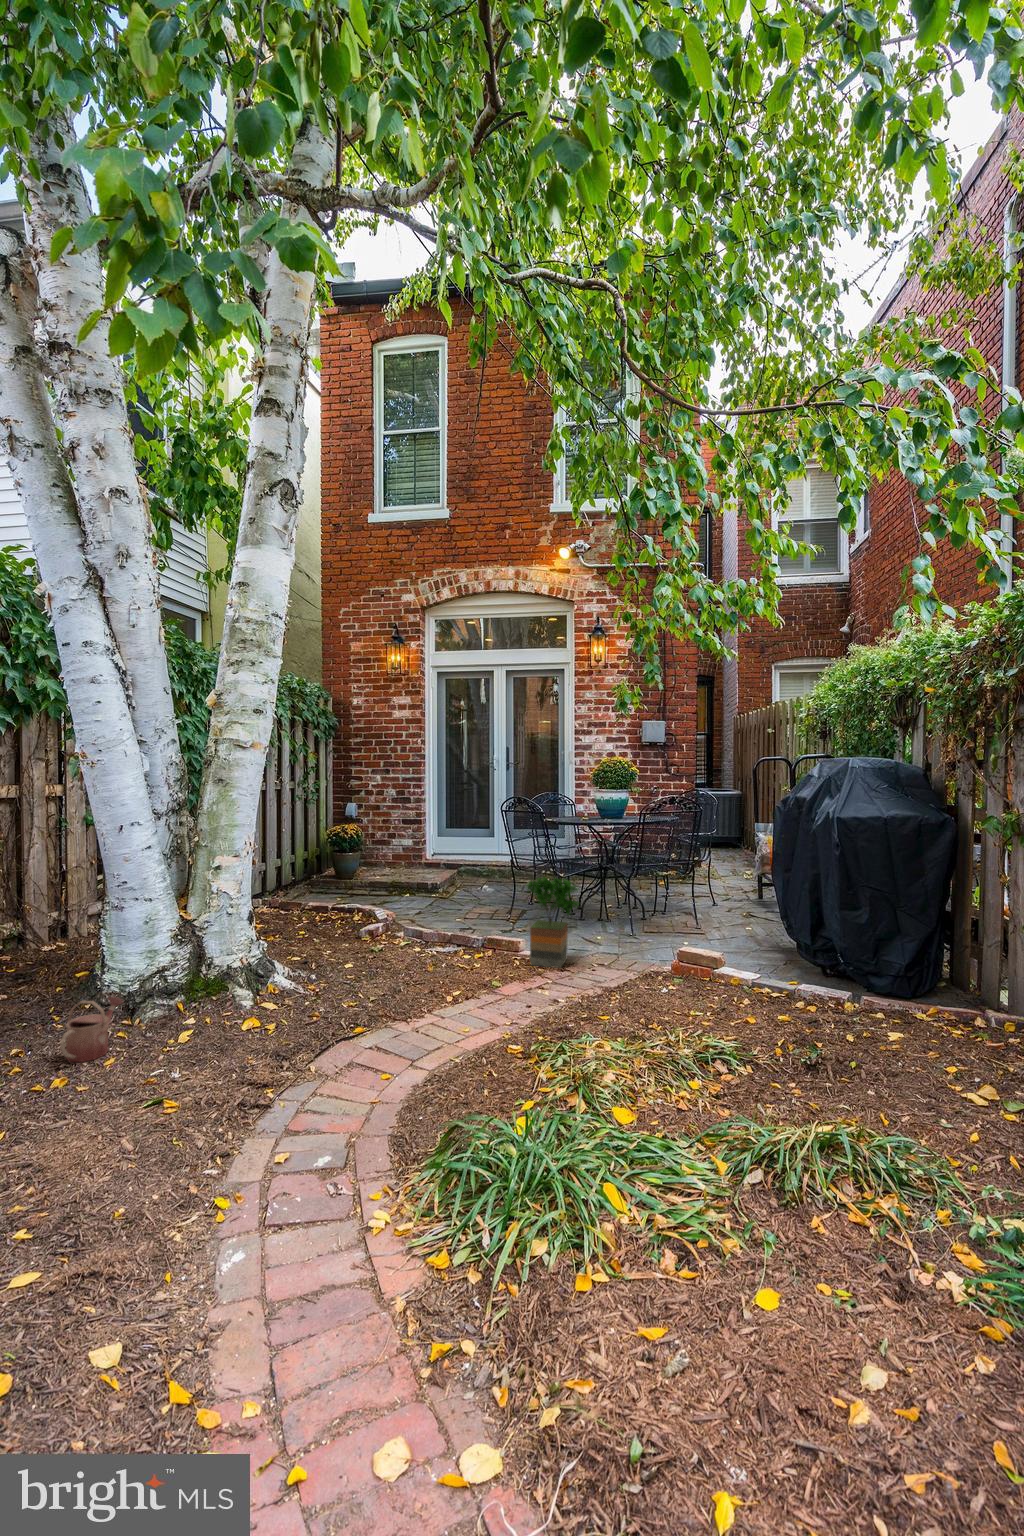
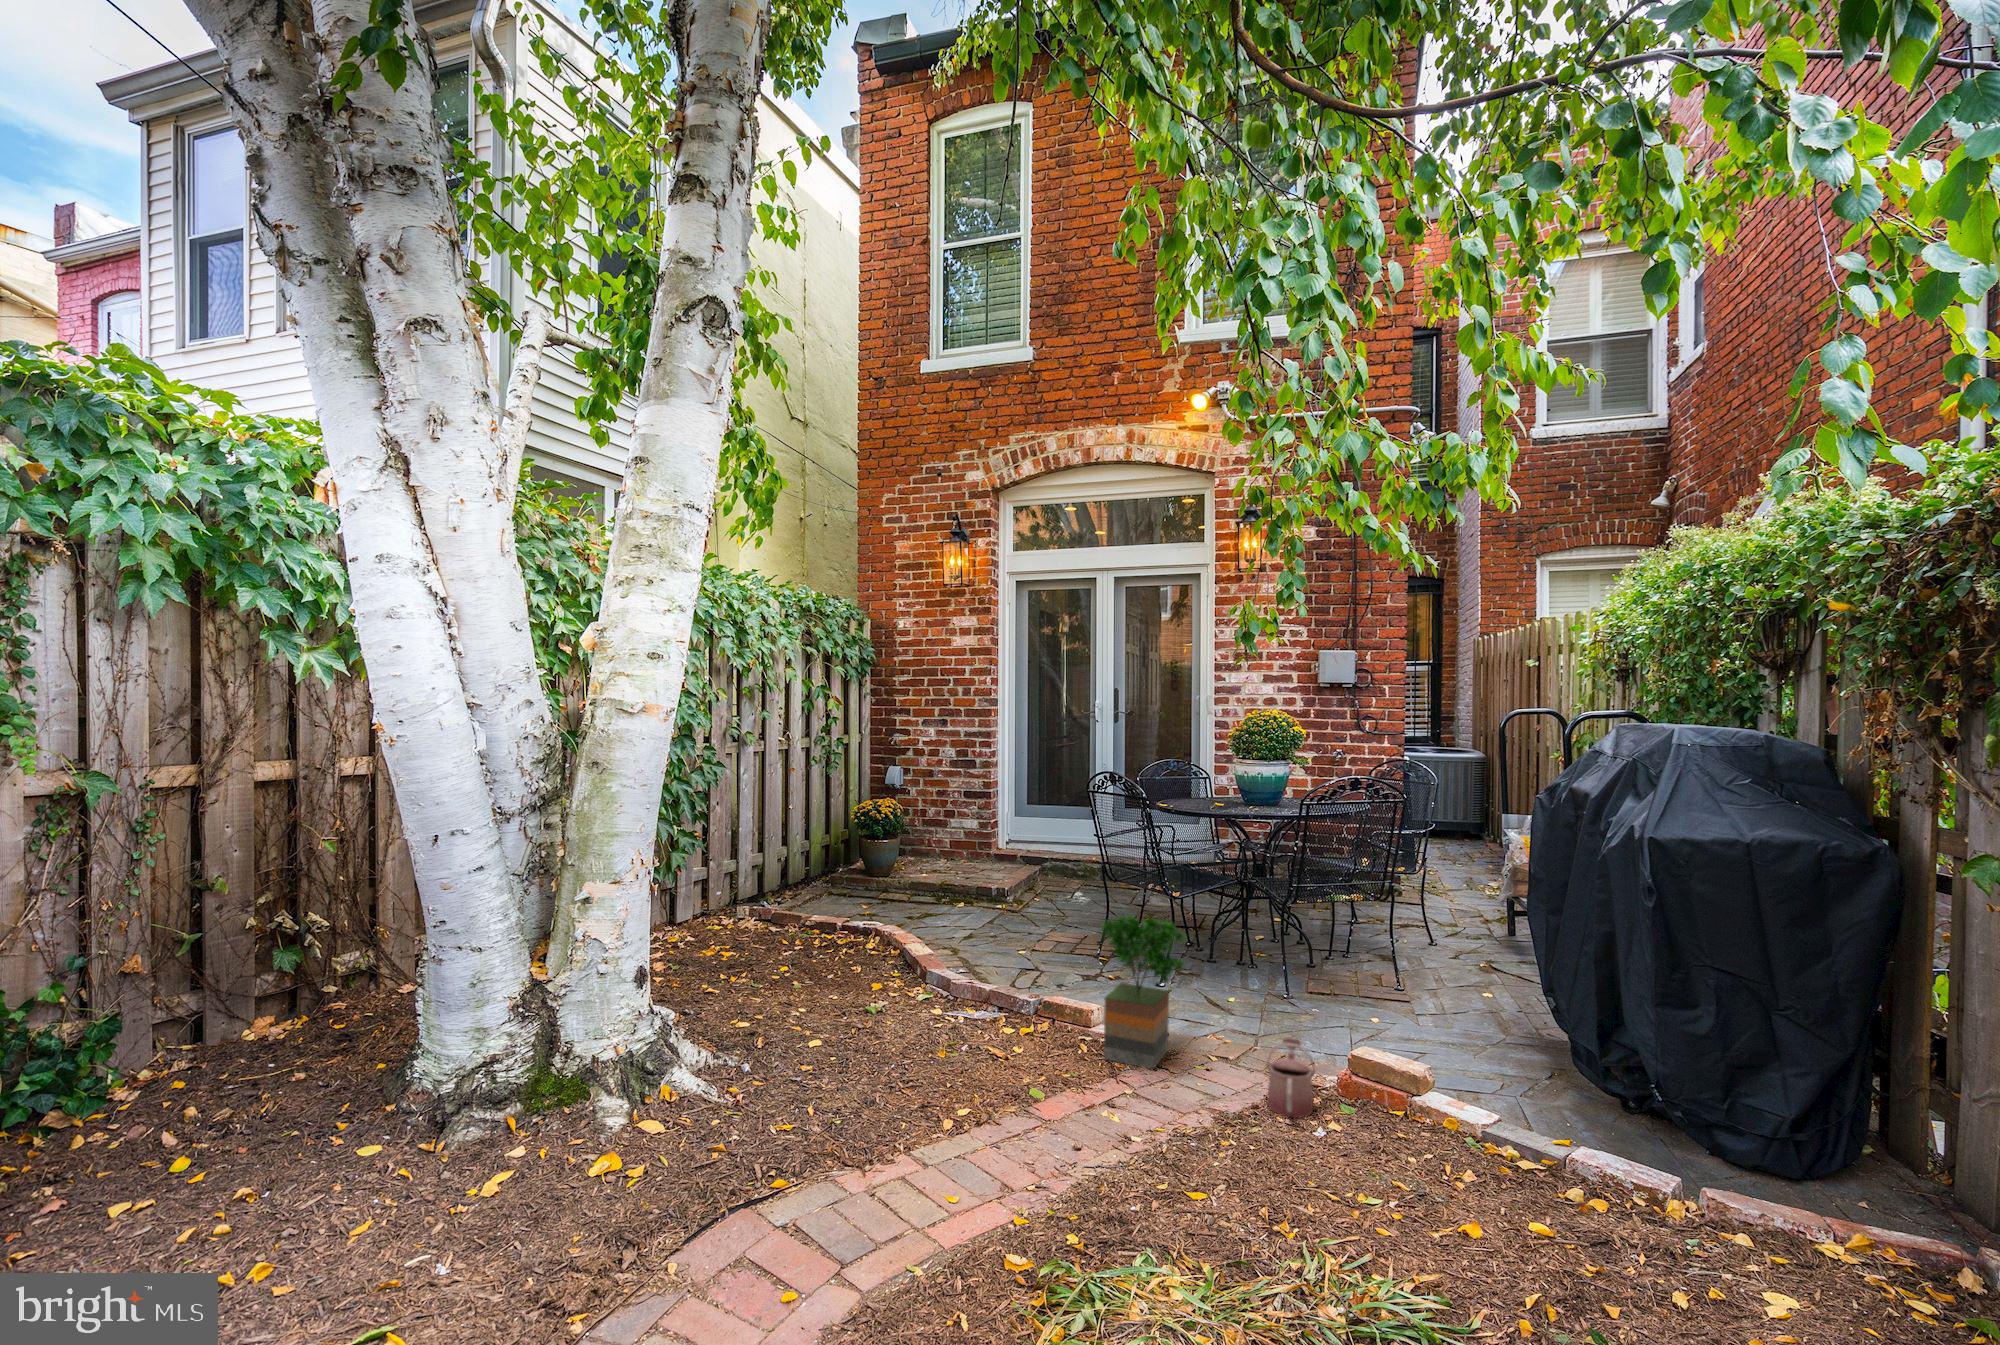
watering can: present [60,997,123,1062] -> present [1266,1038,1316,1118]

